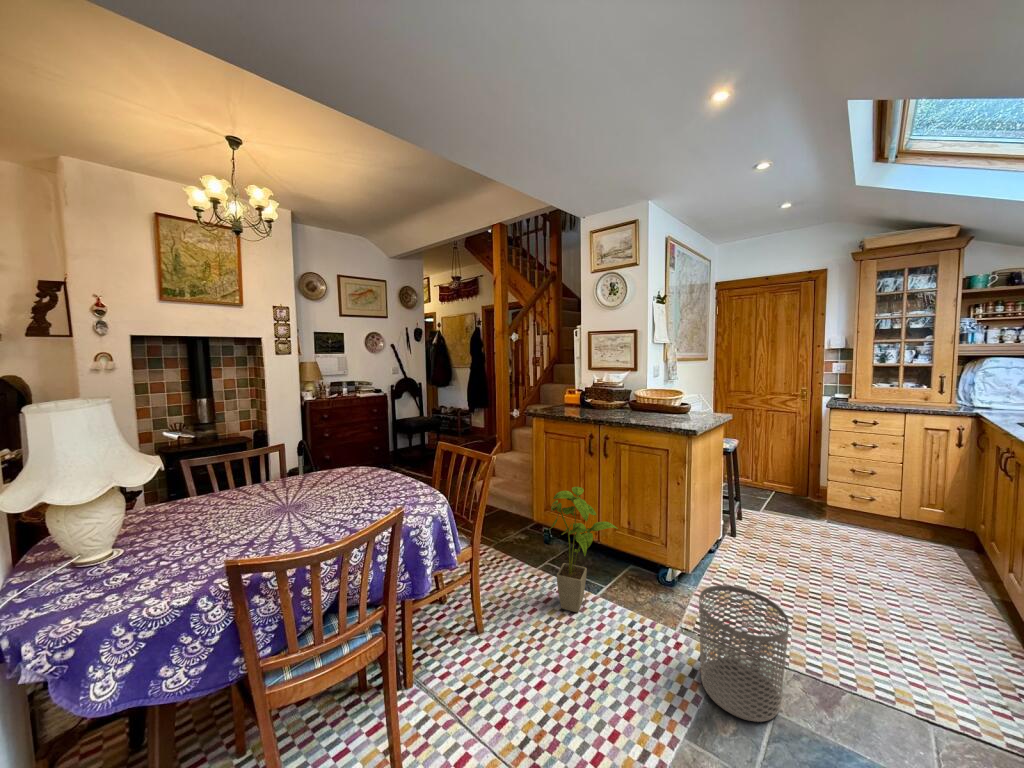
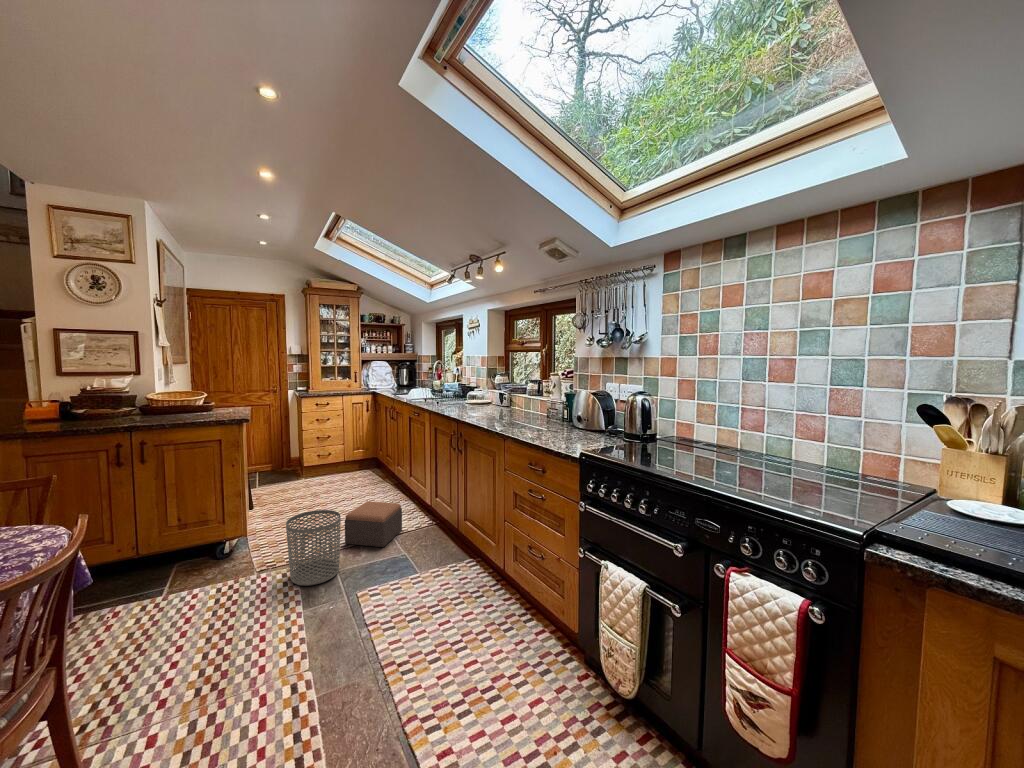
house plant: present [550,487,618,613] -> none [103,489,192,623]
footstool: none [819,619,973,738] -> present [345,501,402,547]

